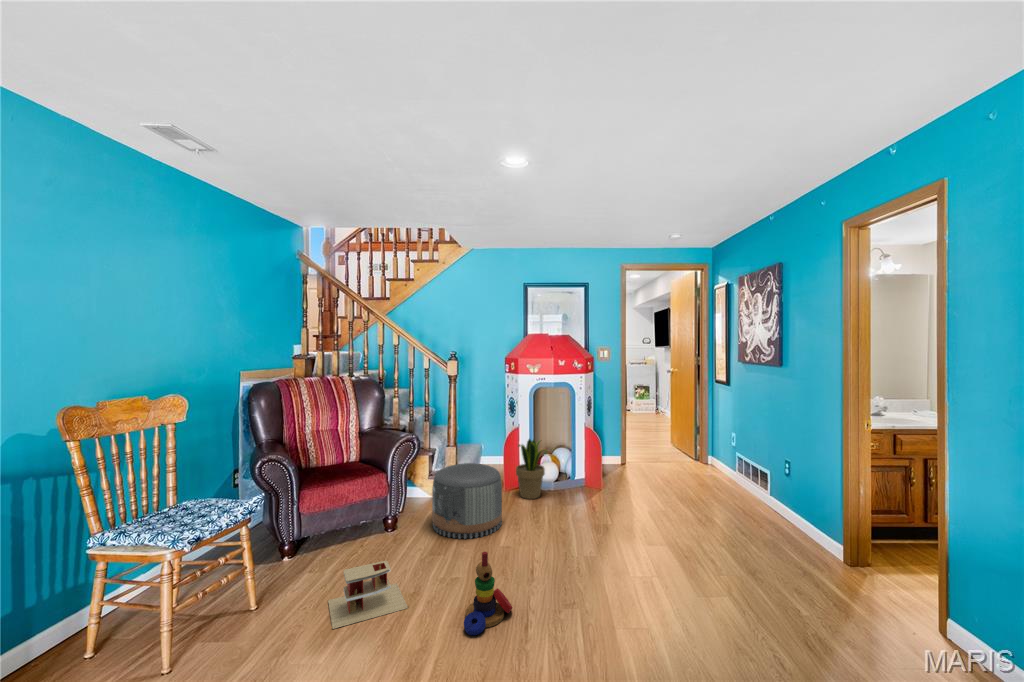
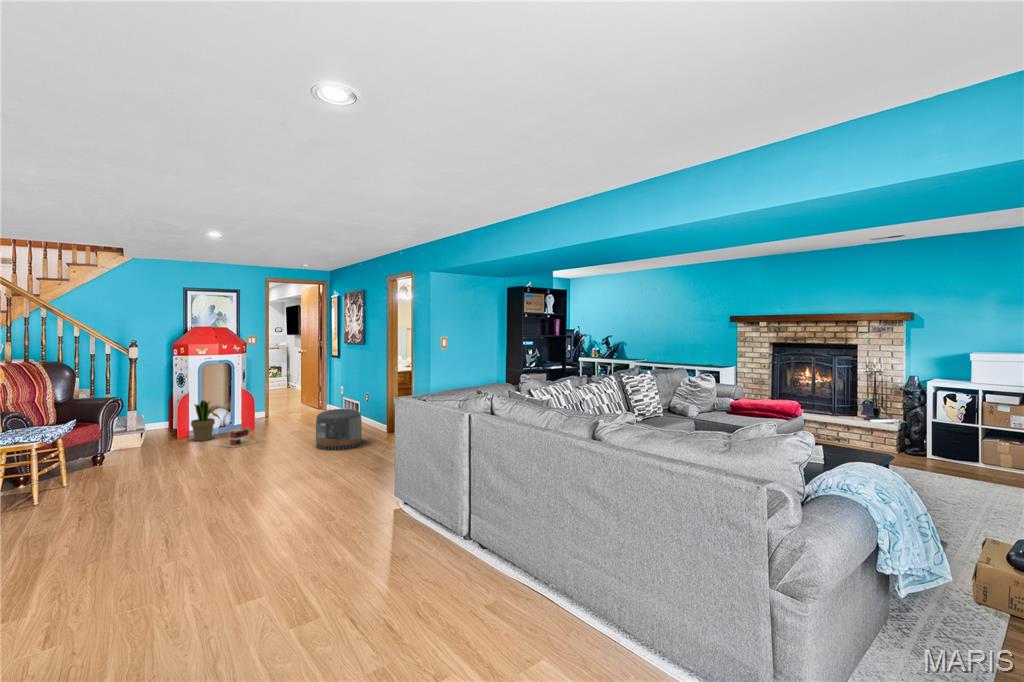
pouf: present [432,463,502,539] -> present [316,409,362,450]
stacking toy: present [464,552,512,635] -> none [195,442,223,479]
toy house: present [328,560,408,629] -> present [222,427,258,448]

